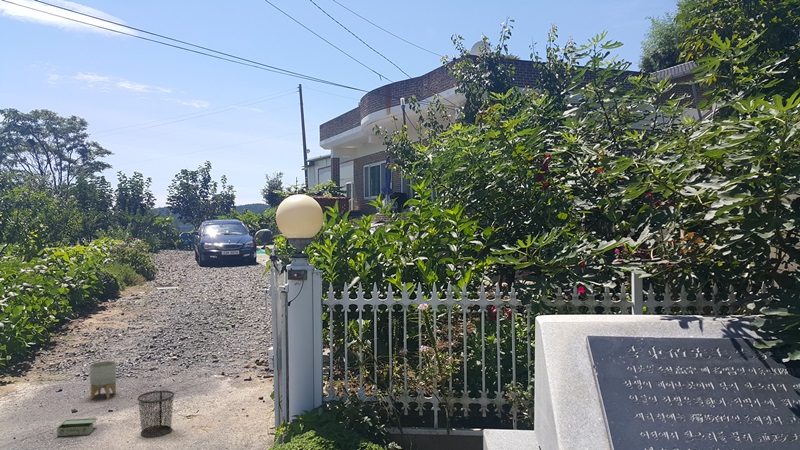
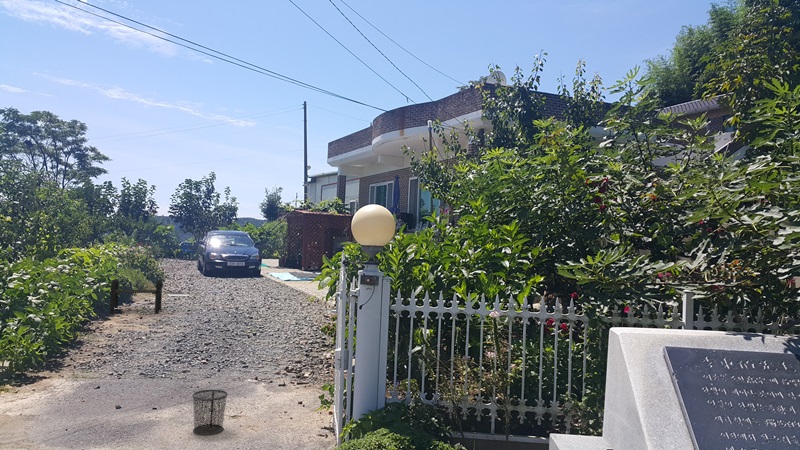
bench: none [93,275,146,312] -> present [109,279,162,314]
planter: present [90,361,116,399] -> none [133,360,159,397]
toolbox: present [57,418,97,436] -> none [110,415,148,431]

